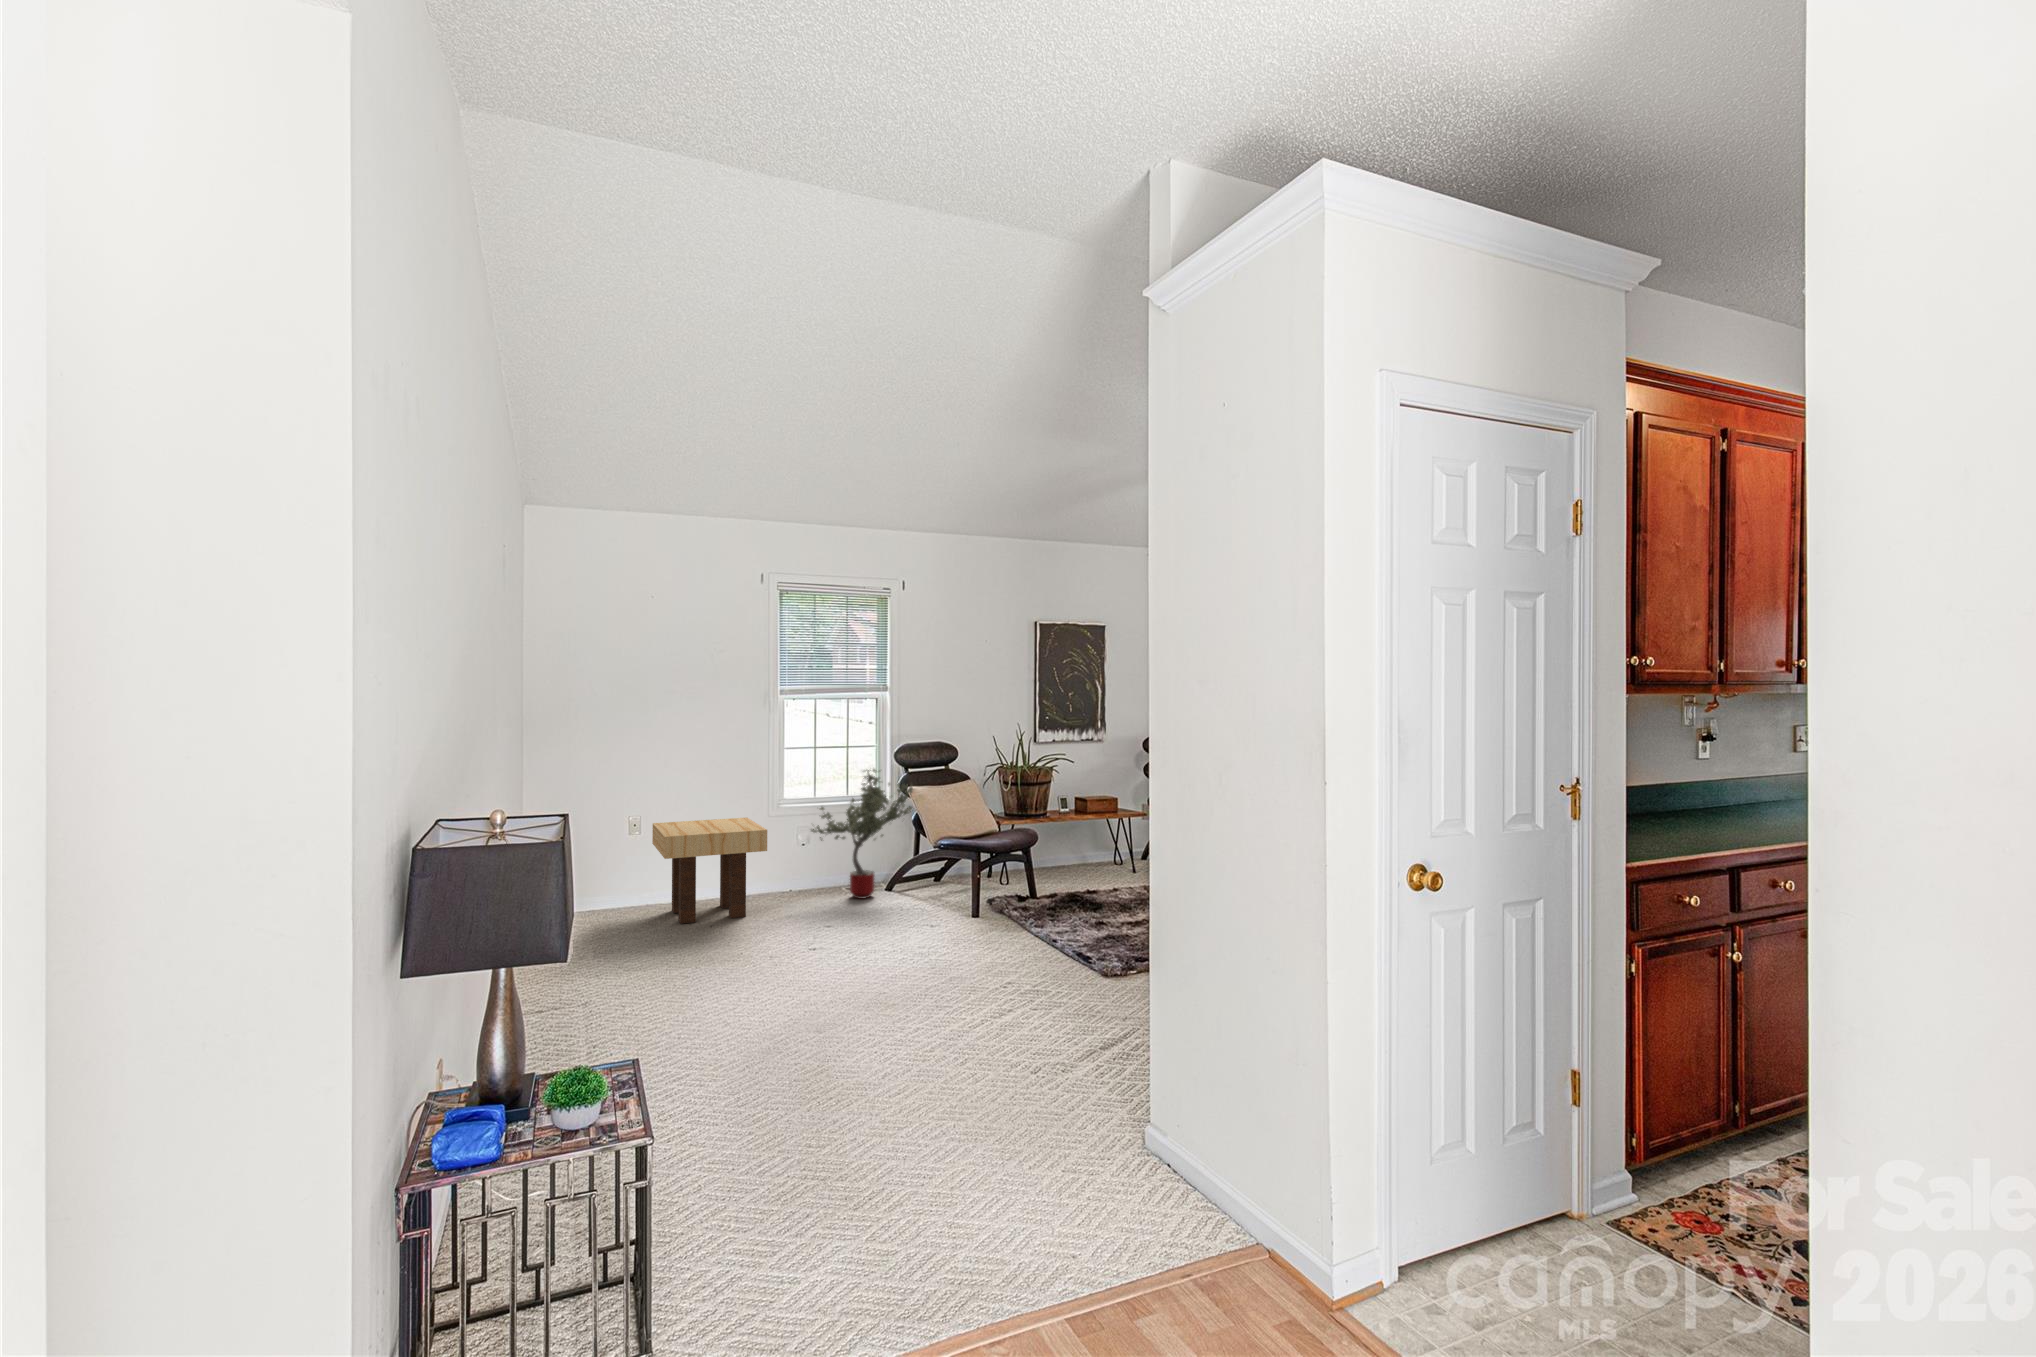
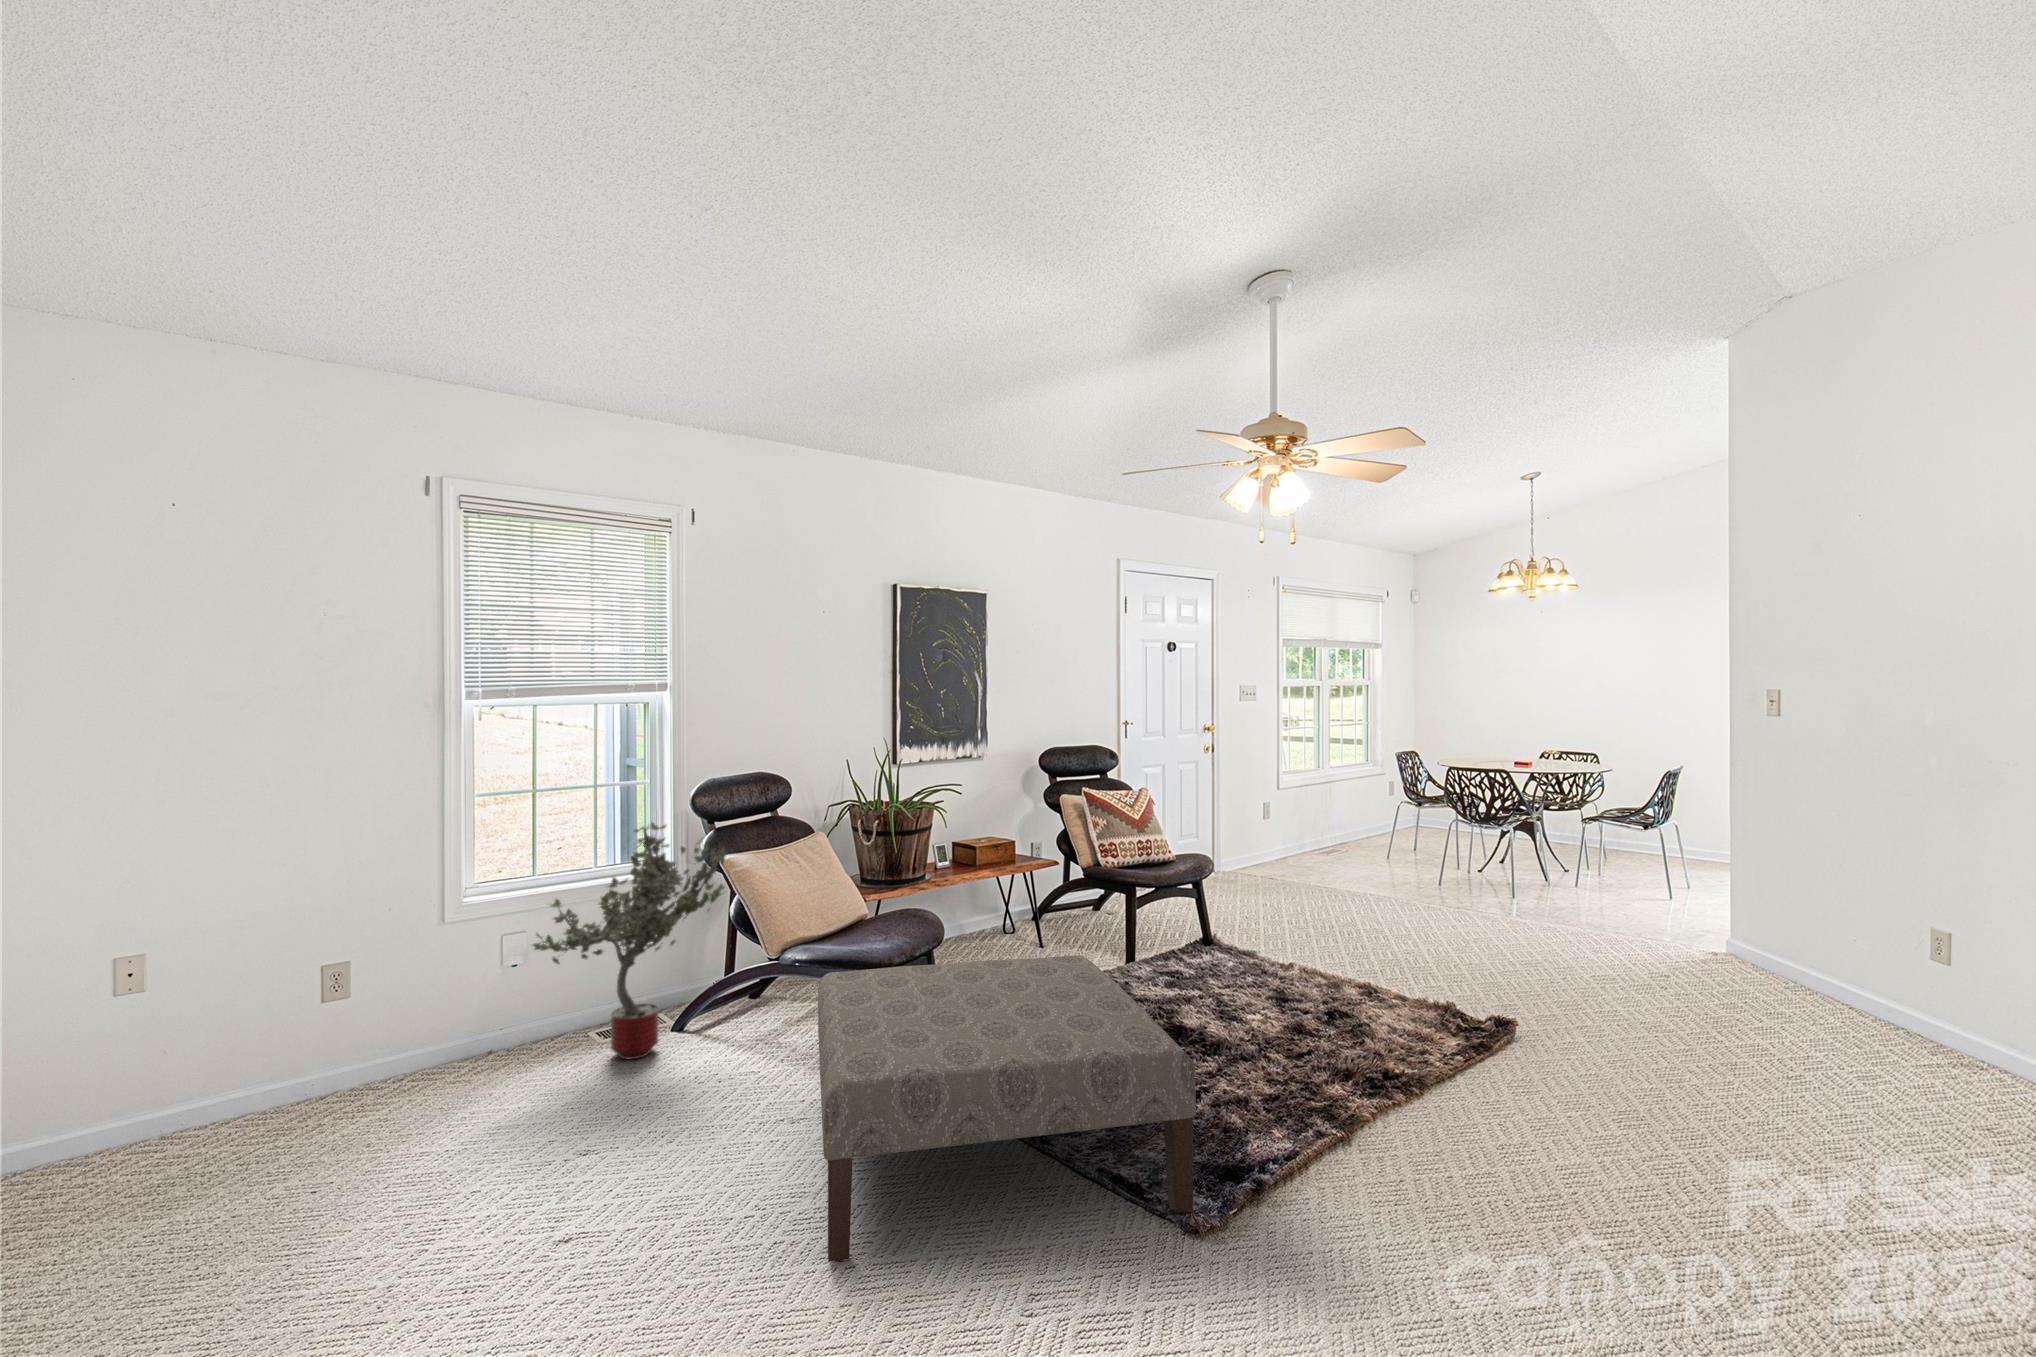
side table: present [652,818,767,924] -> none [169,931,444,1196]
ottoman: none [921,850,1108,968] -> present [818,955,1196,1262]

